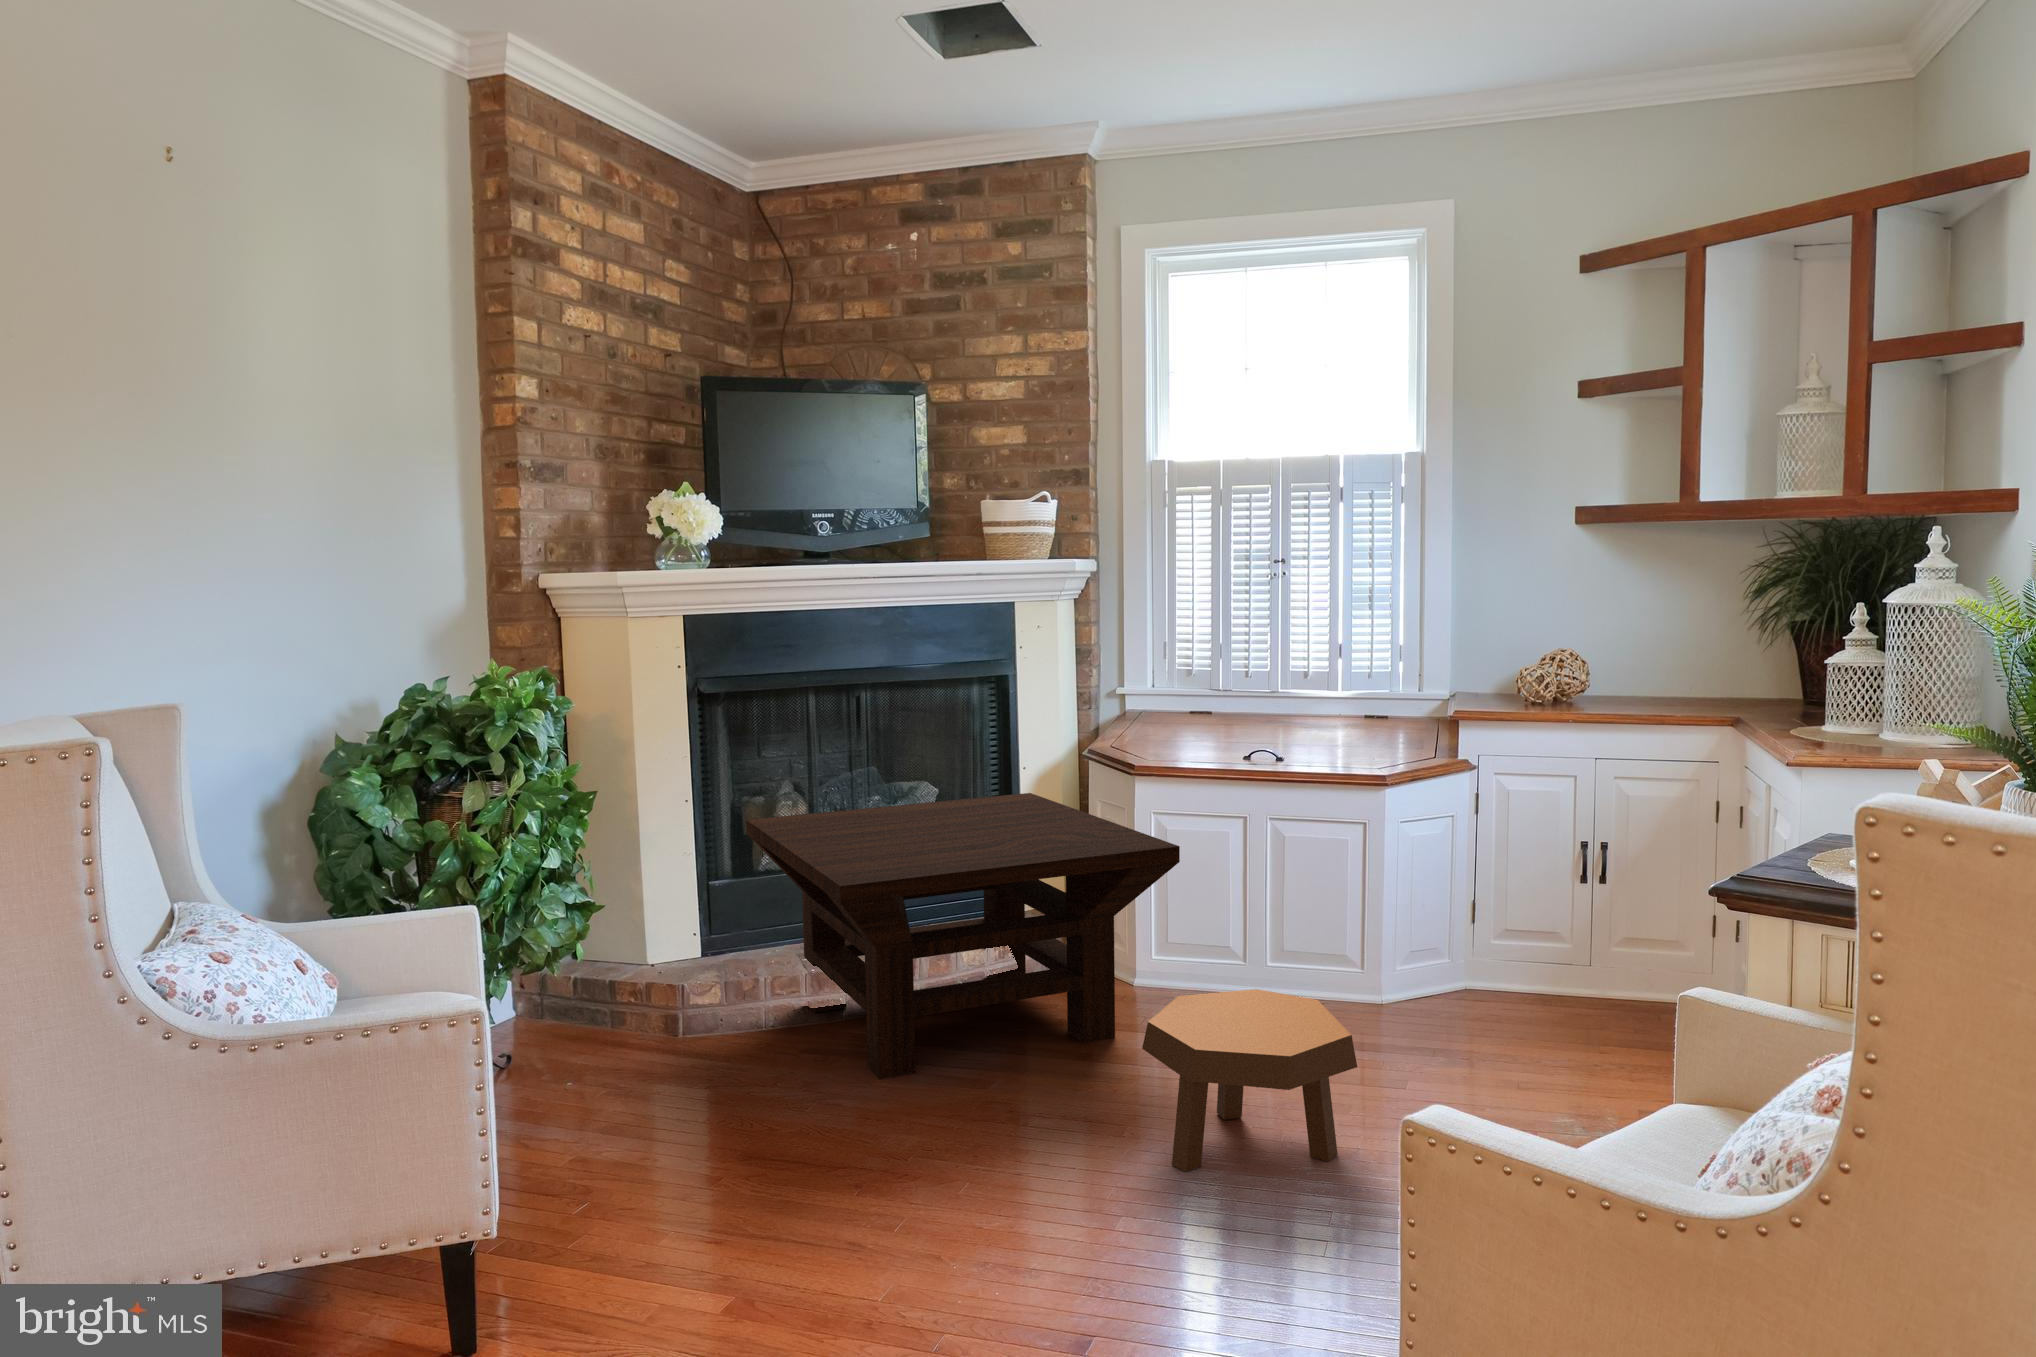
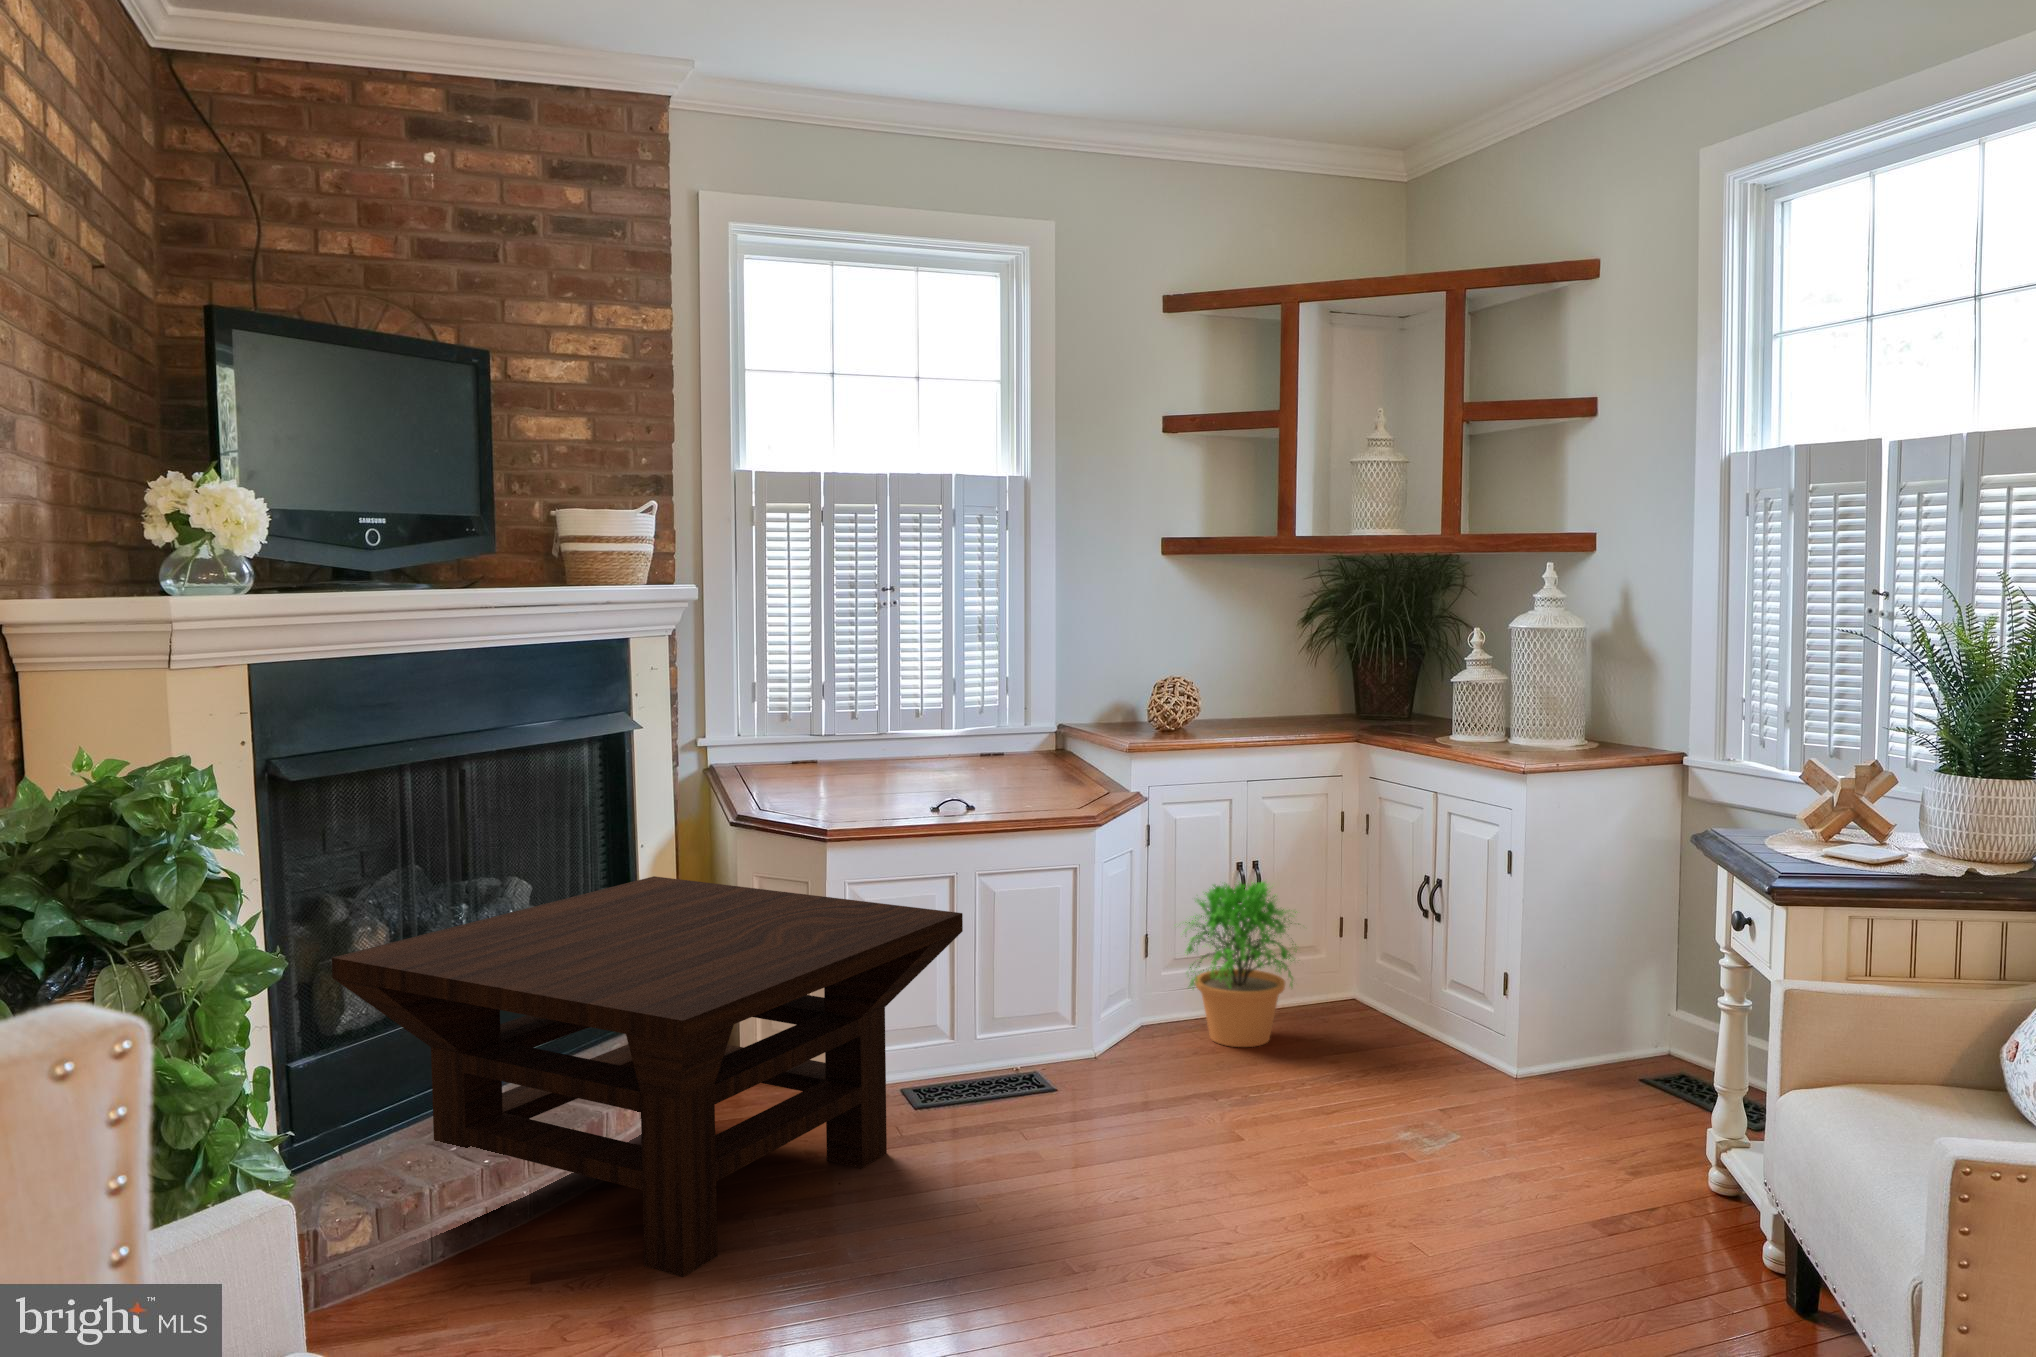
potted plant: none [1486,855,1620,1027] -> present [1185,882,1299,1047]
footstool: present [1142,989,1357,1172] -> none [1063,1057,1295,1278]

